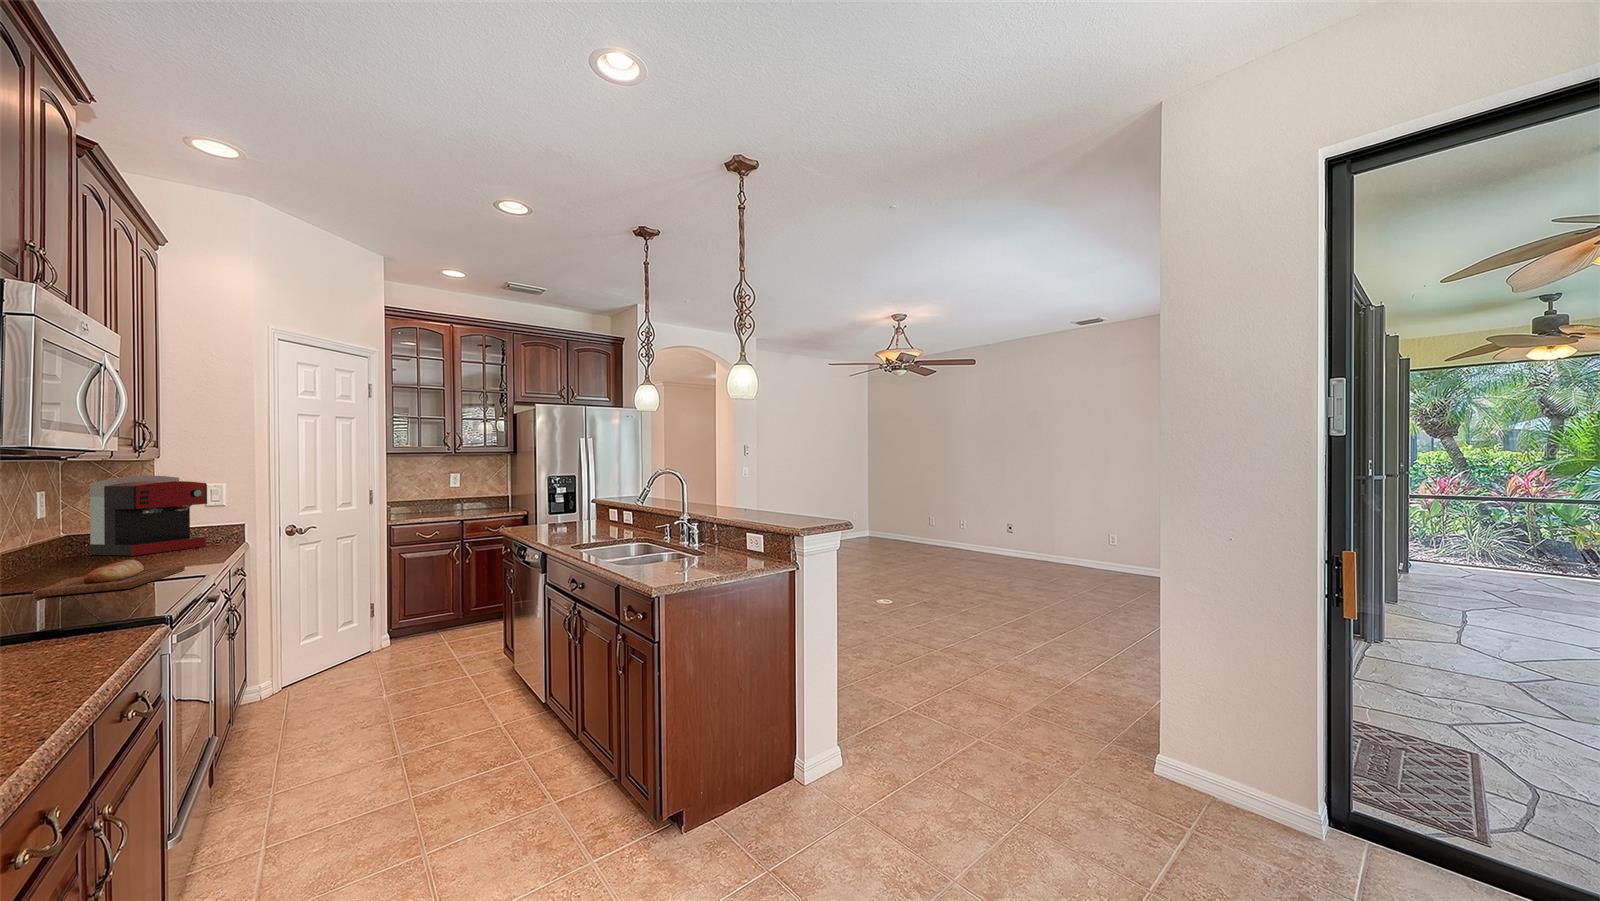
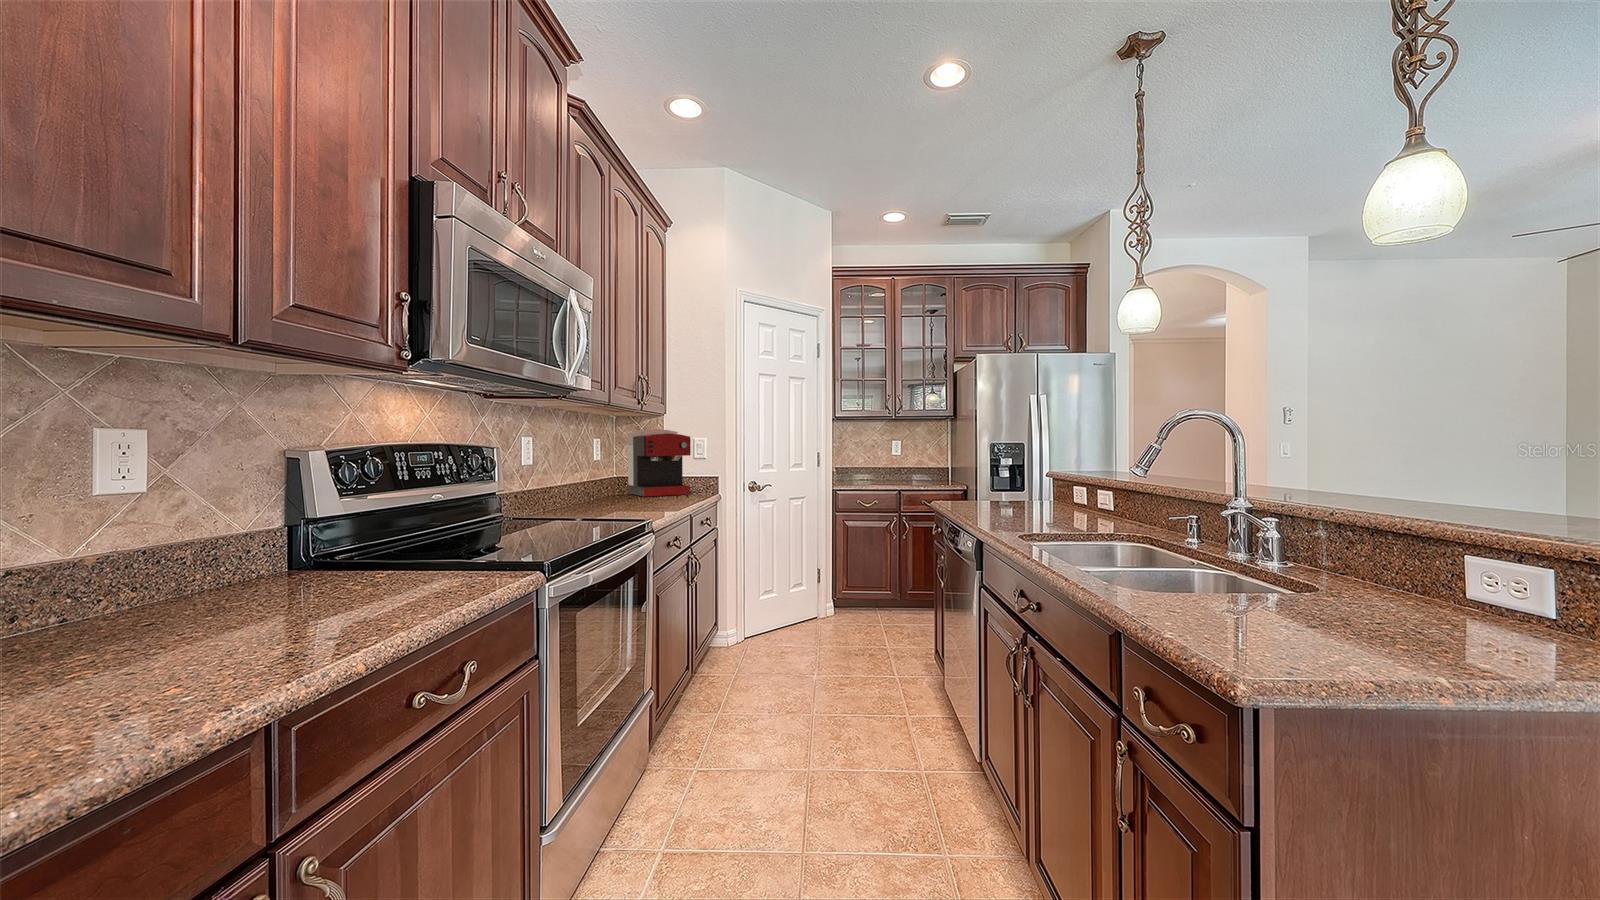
bread loaf: present [34,560,185,597] -> none [550,498,651,524]

